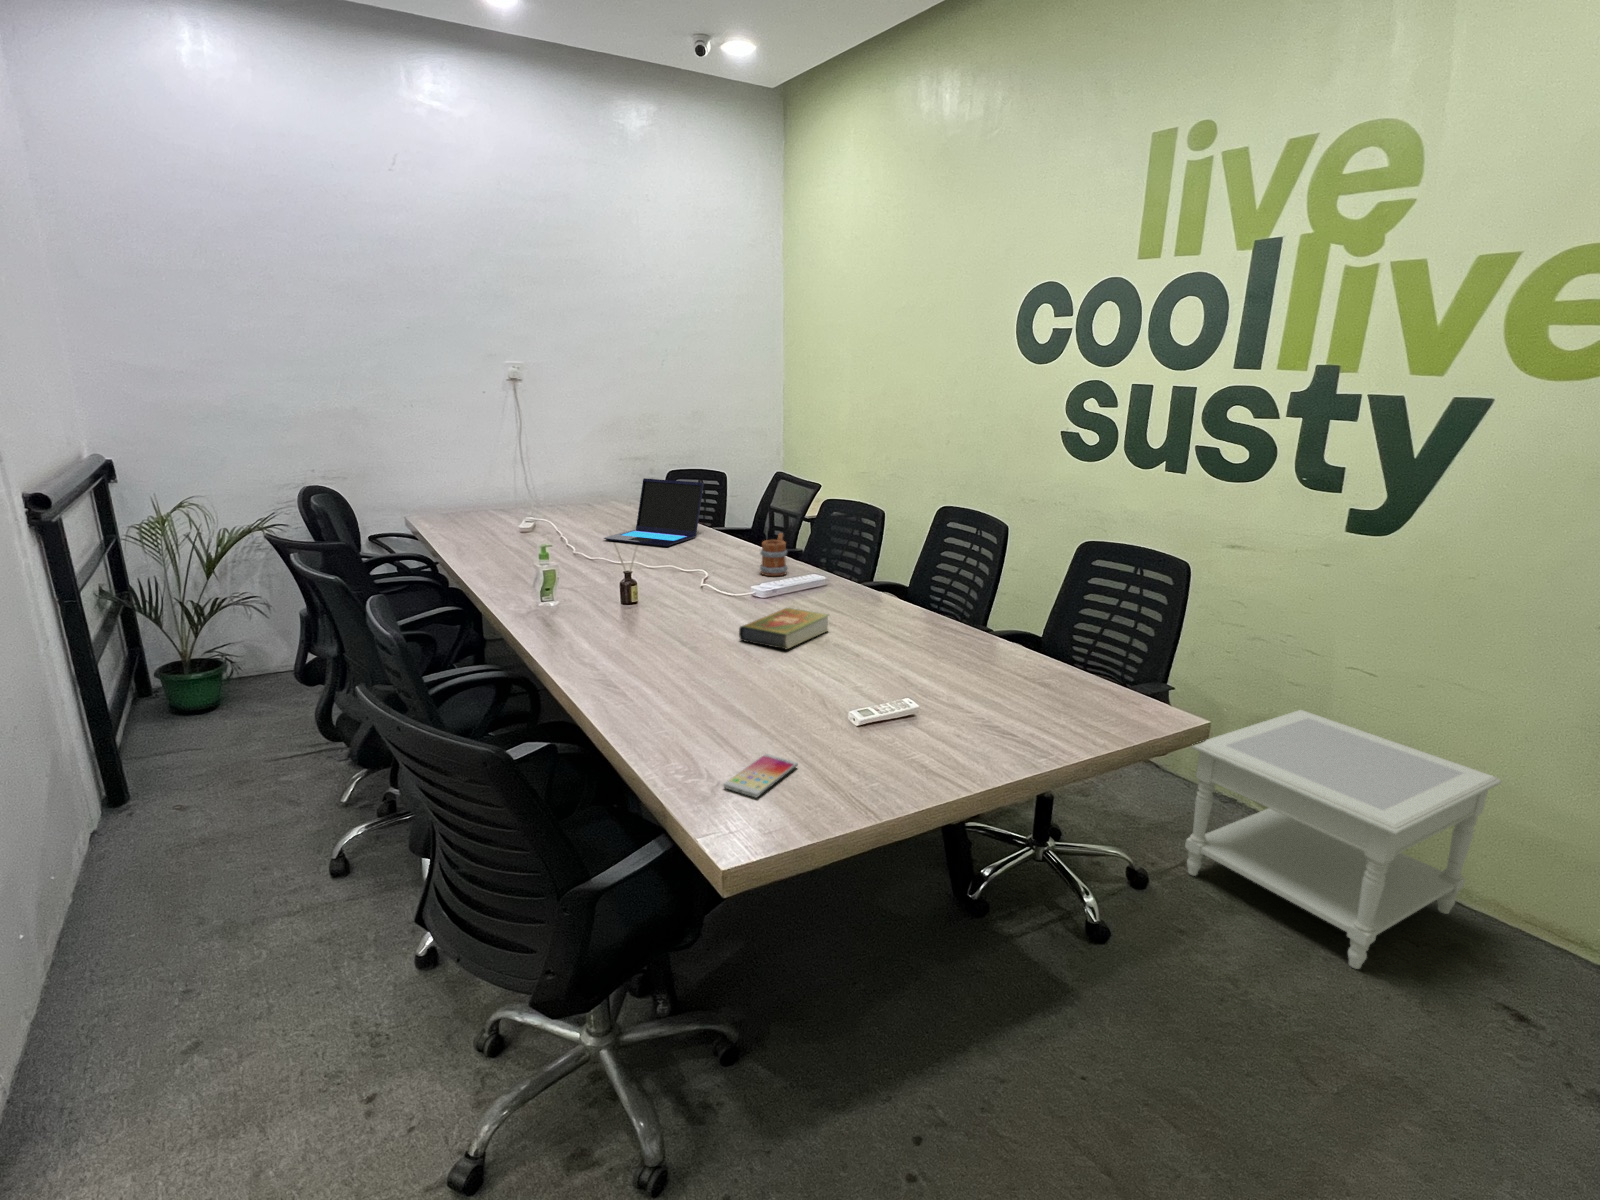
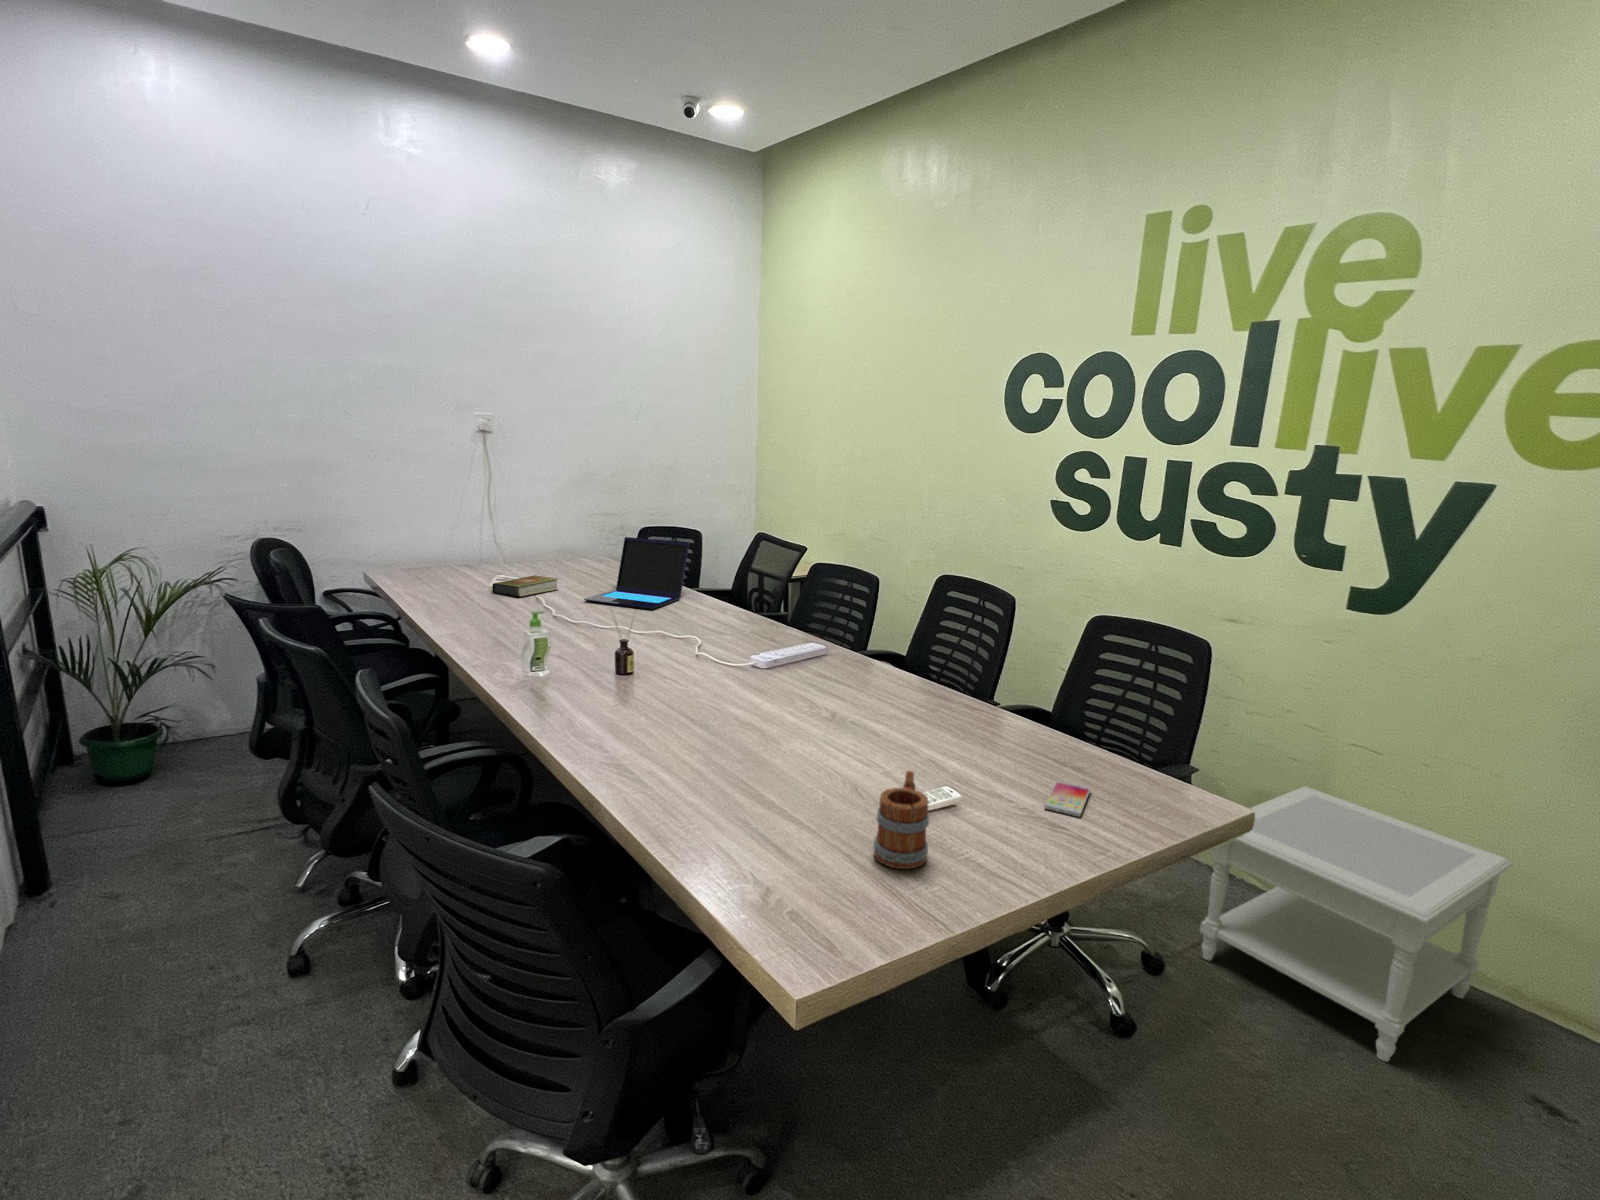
mug: present [760,533,788,576] -> present [874,770,929,869]
book: present [739,608,829,649] -> present [492,575,558,597]
smartphone: present [723,754,798,797] -> present [1044,781,1091,816]

